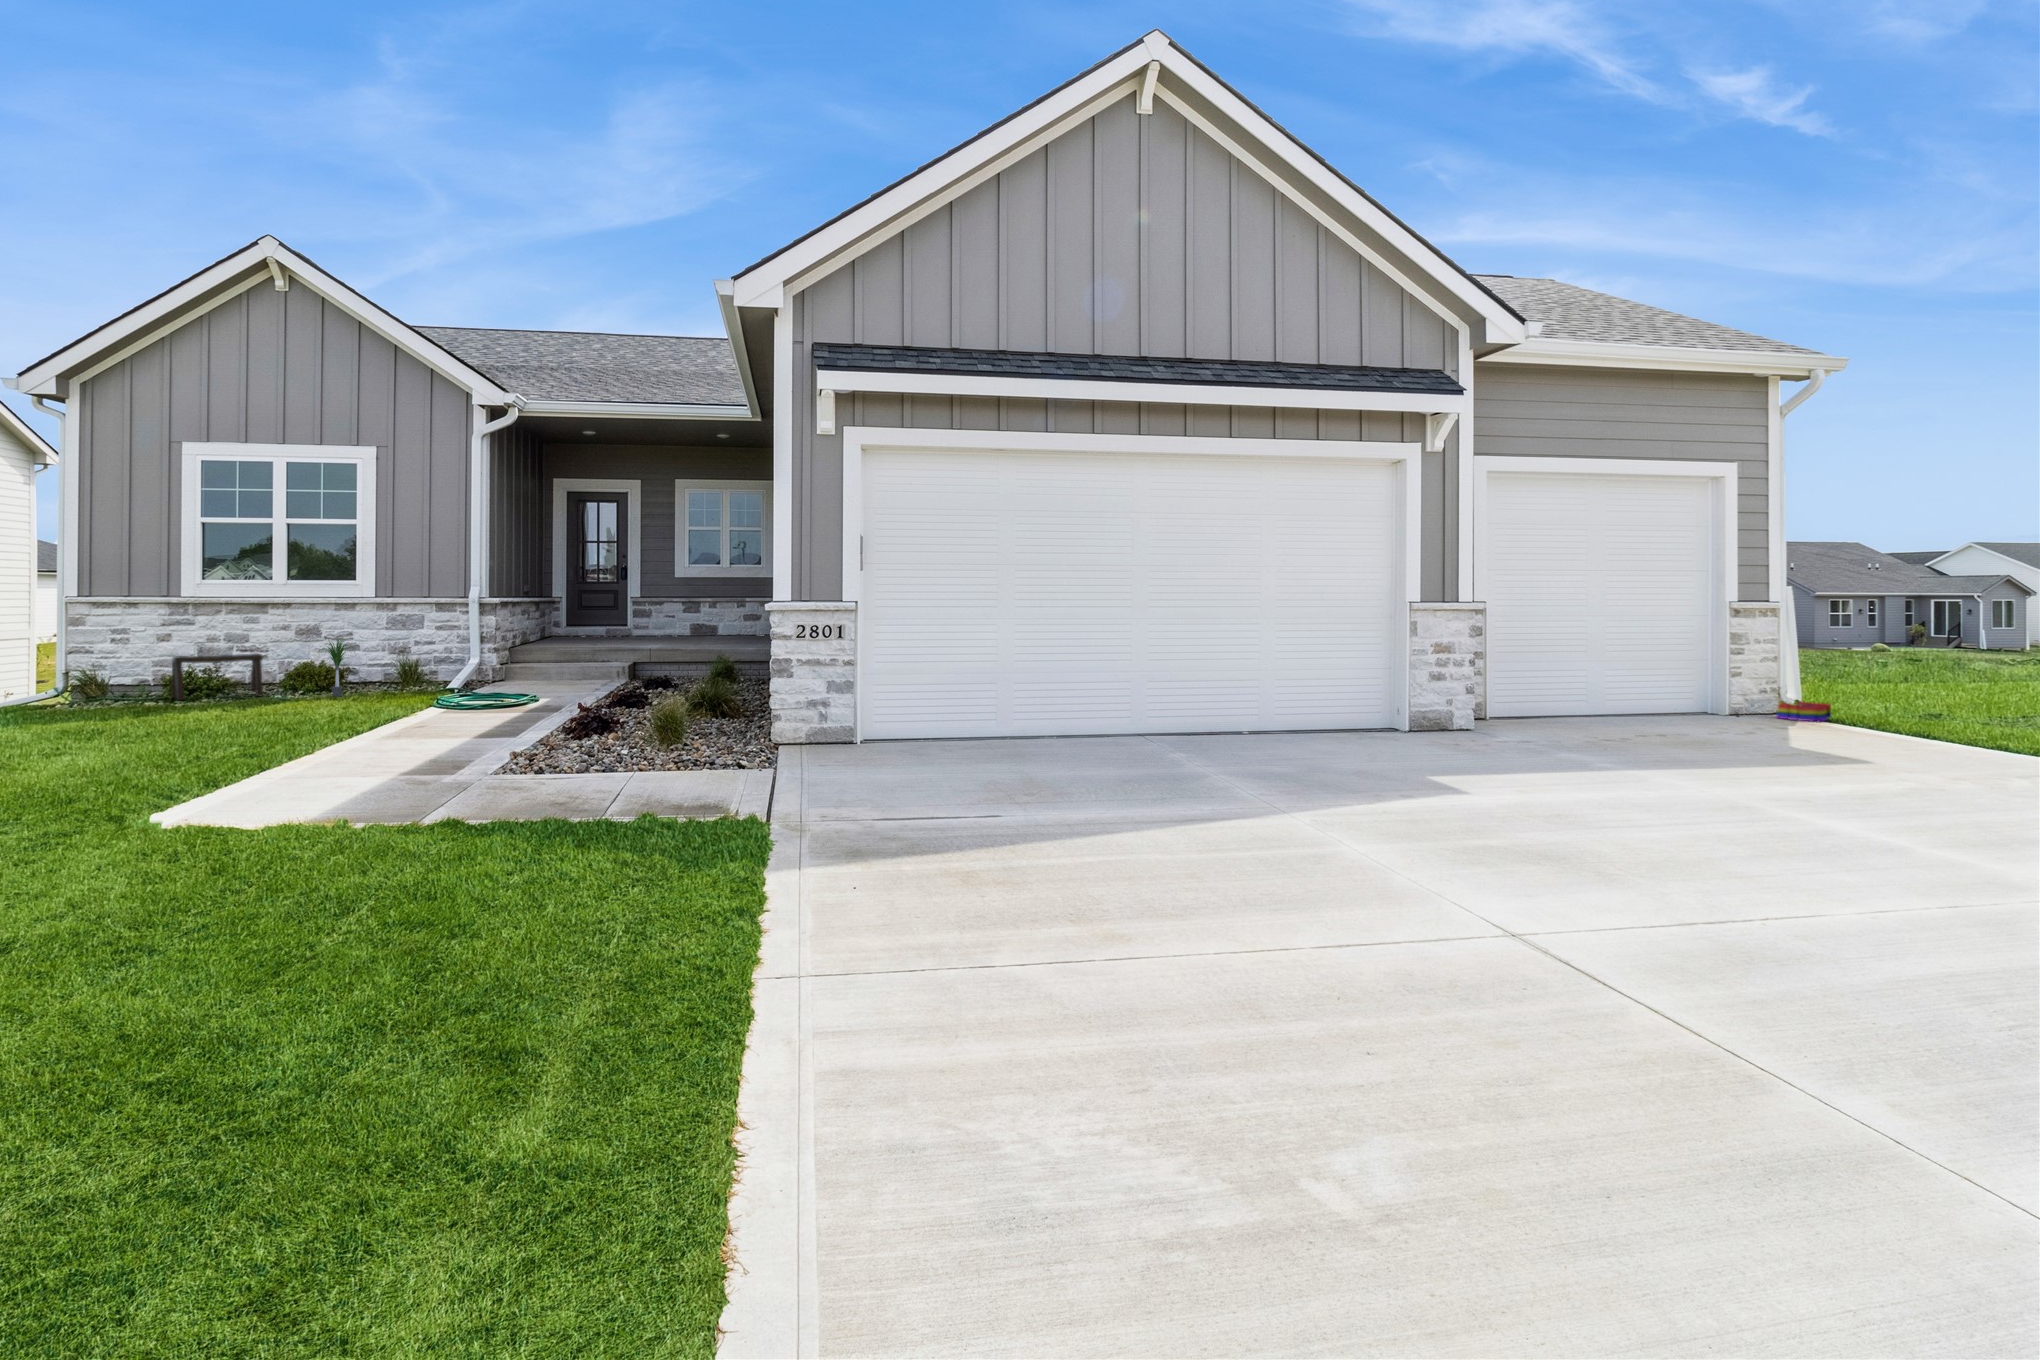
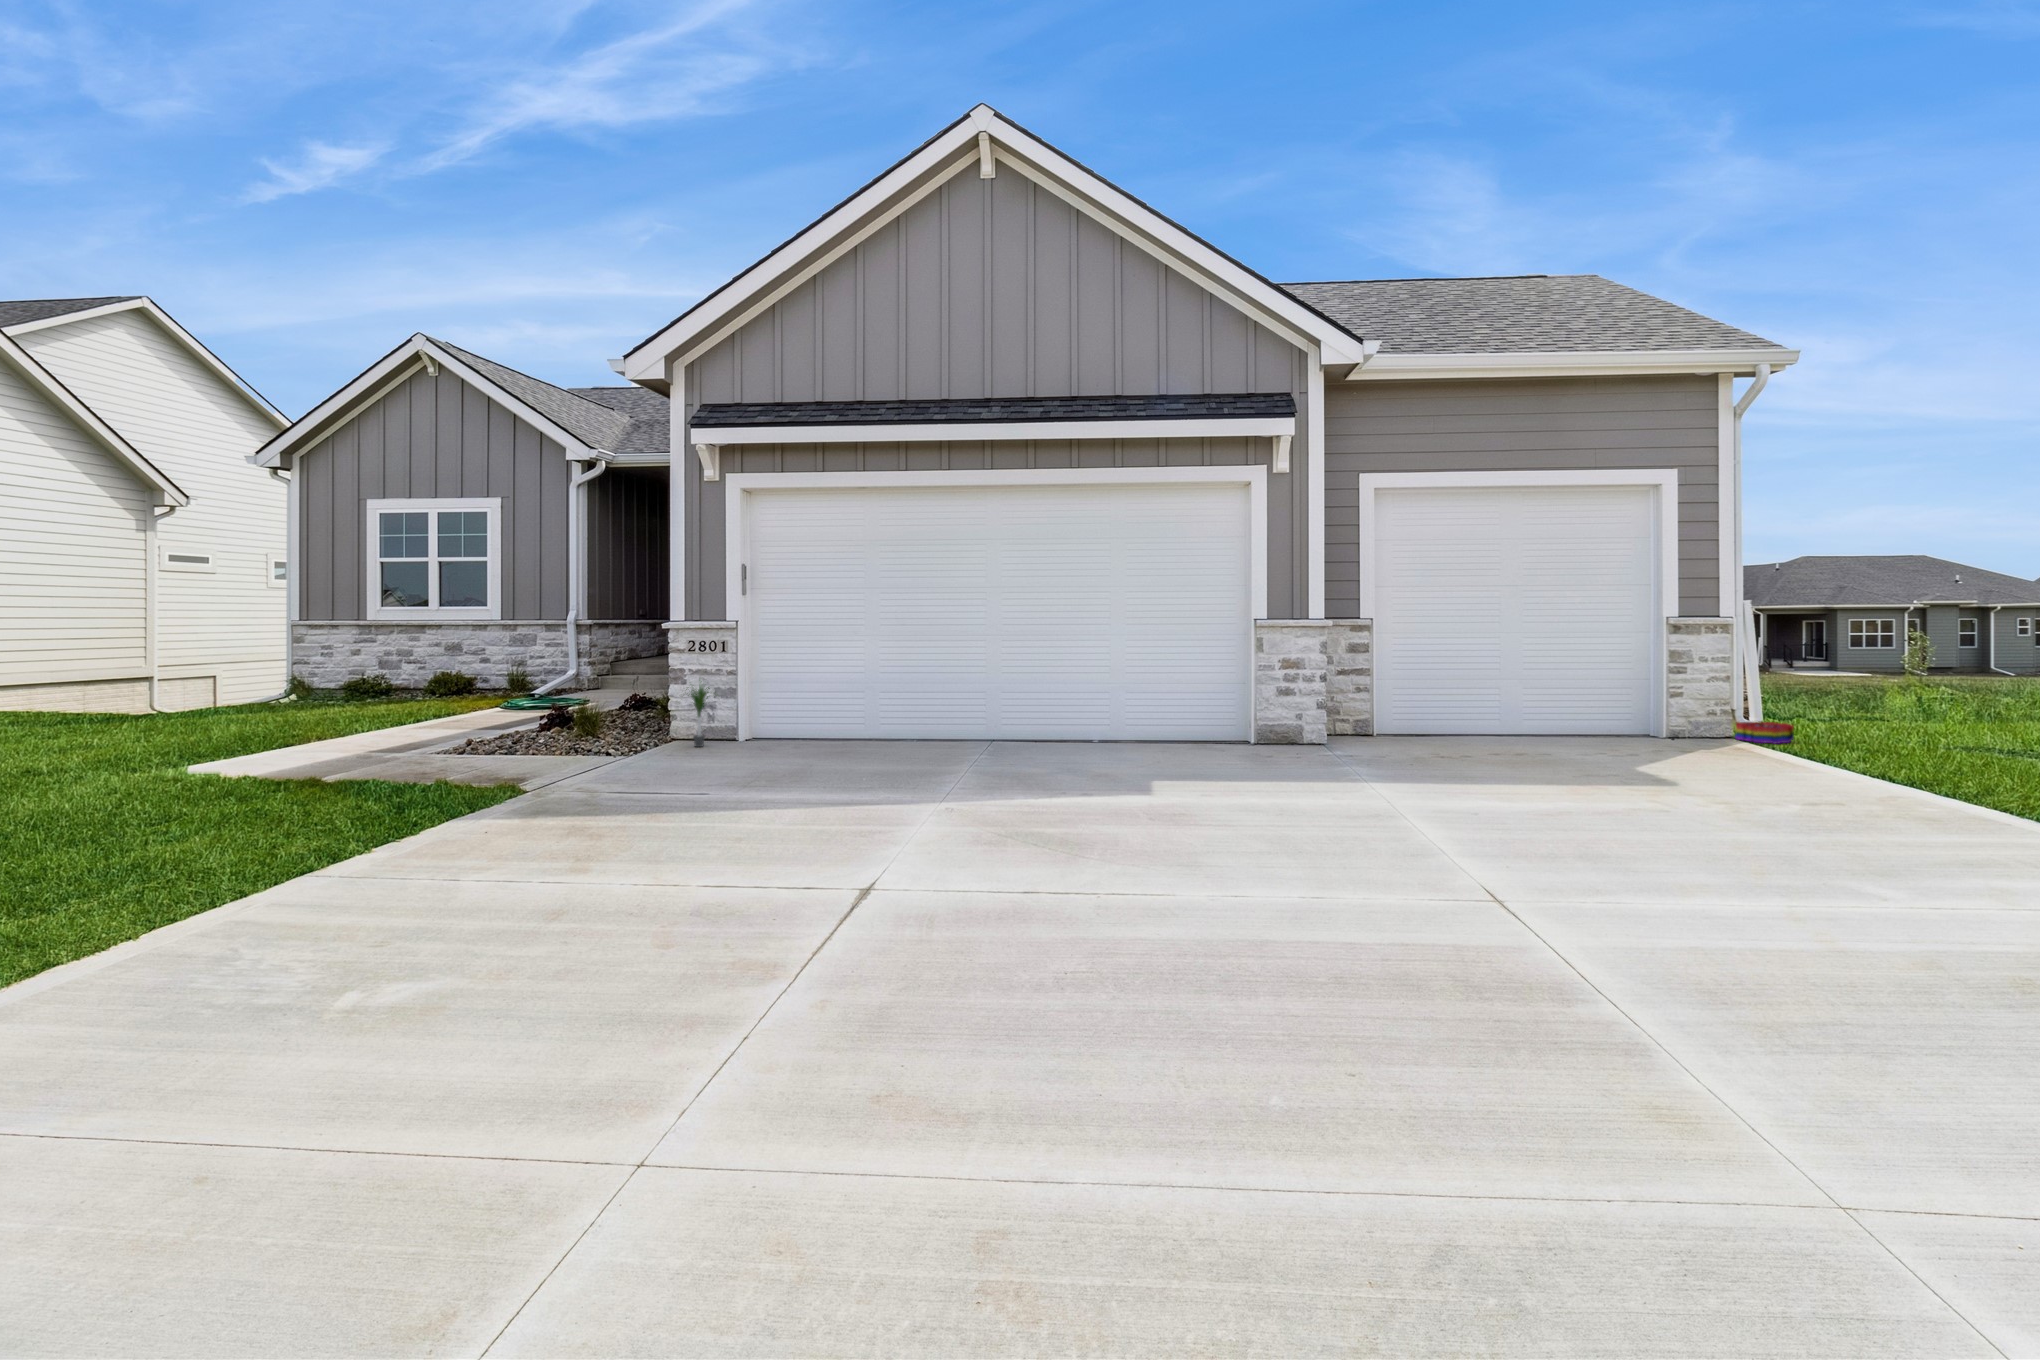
potted plant: present [319,638,355,696] -> present [686,685,710,747]
bench: present [171,653,263,700] -> none [348,663,418,699]

